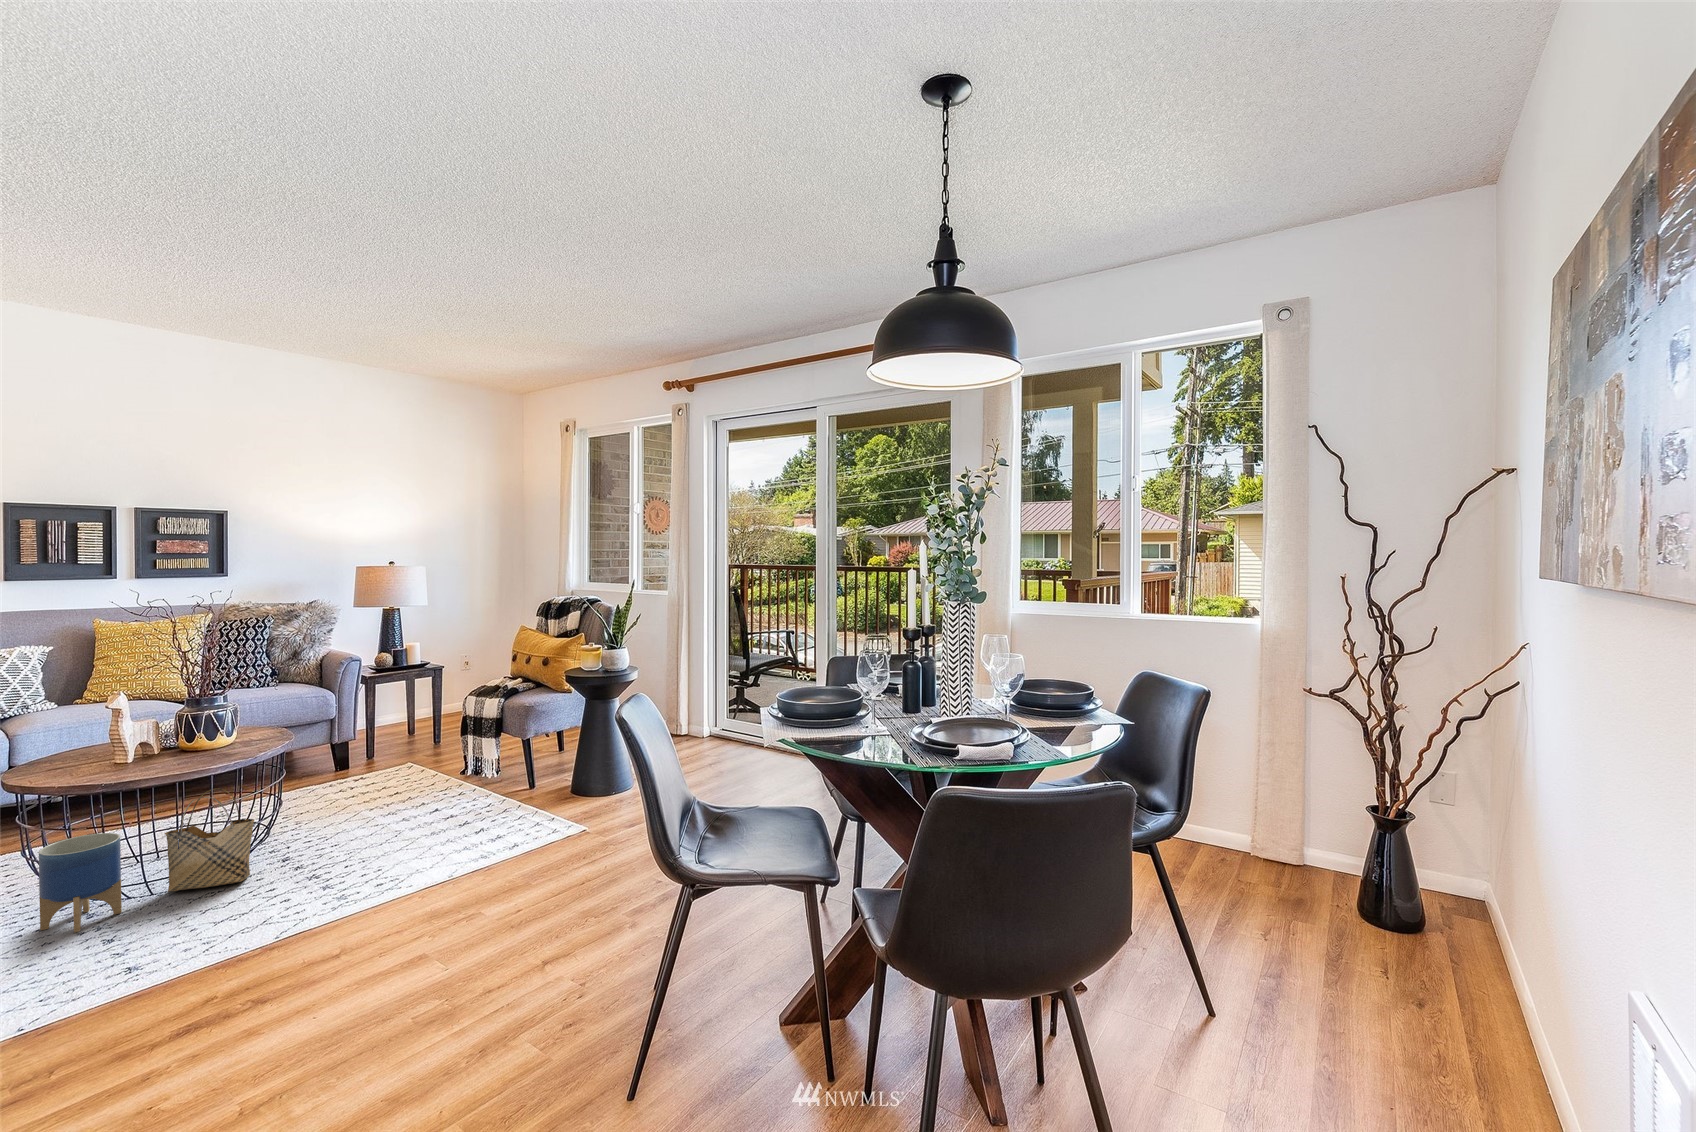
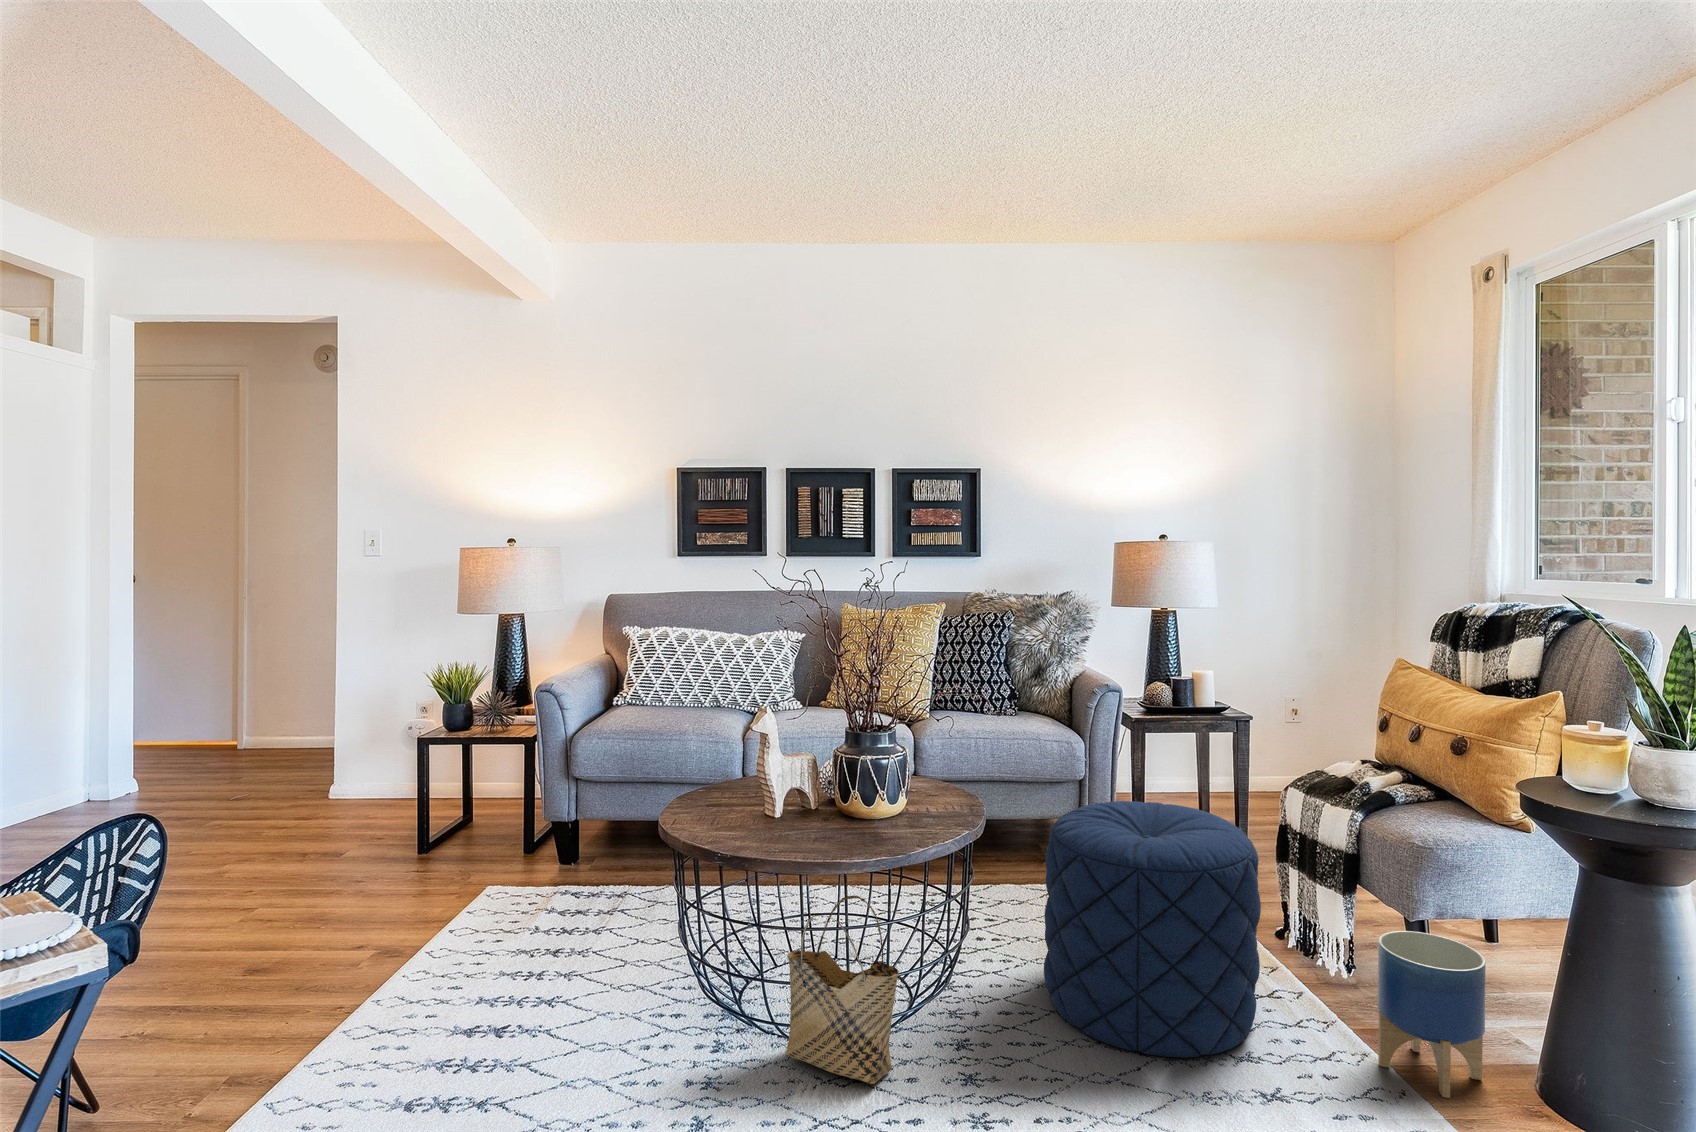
pouf: none [334,710,454,831] -> present [1044,801,1261,1058]
planter: present [39,833,122,933] -> present [1378,931,1486,1098]

